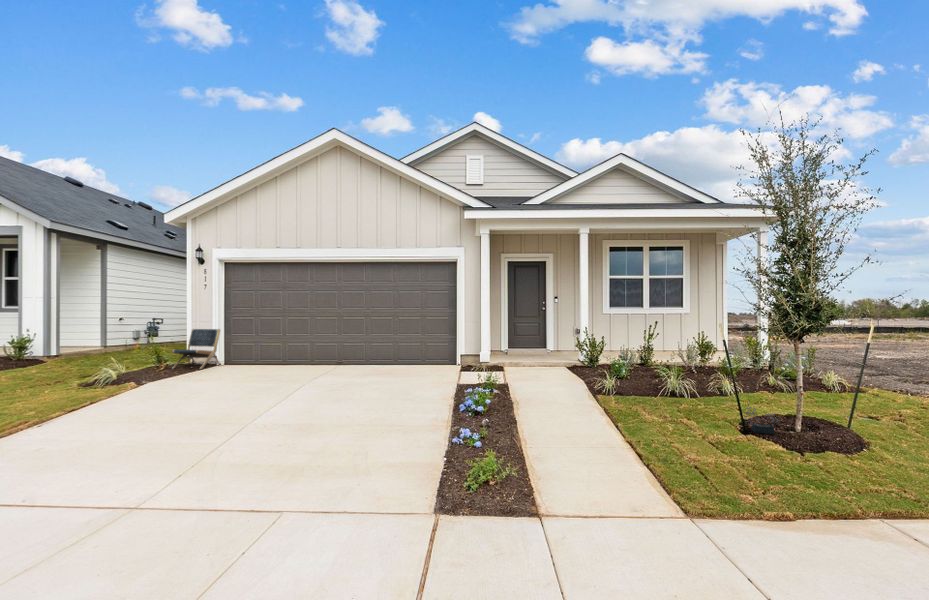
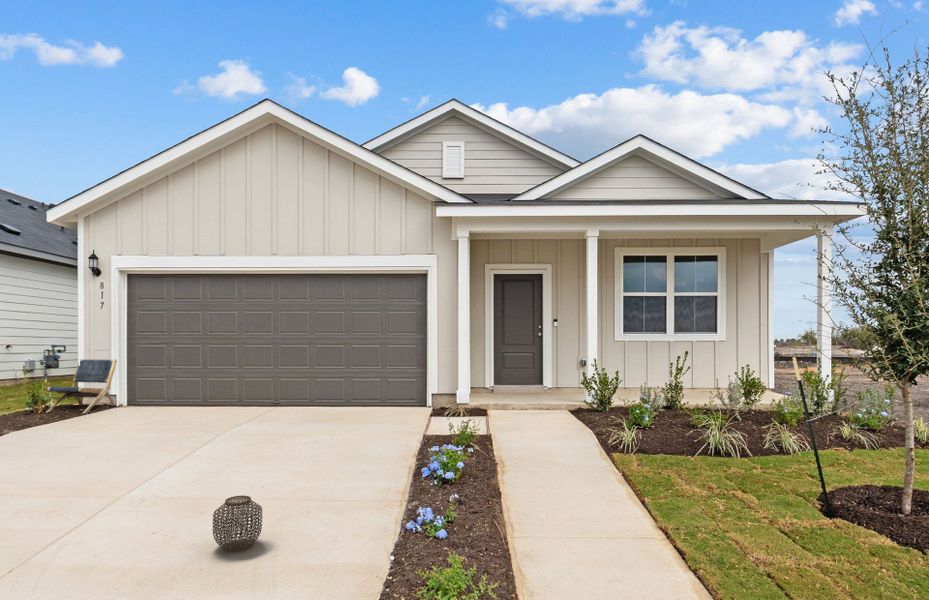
decorative plant: present [746,407,778,434] -> none [828,475,879,517]
woven basket: none [332,417,363,453] -> present [213,495,262,552]

